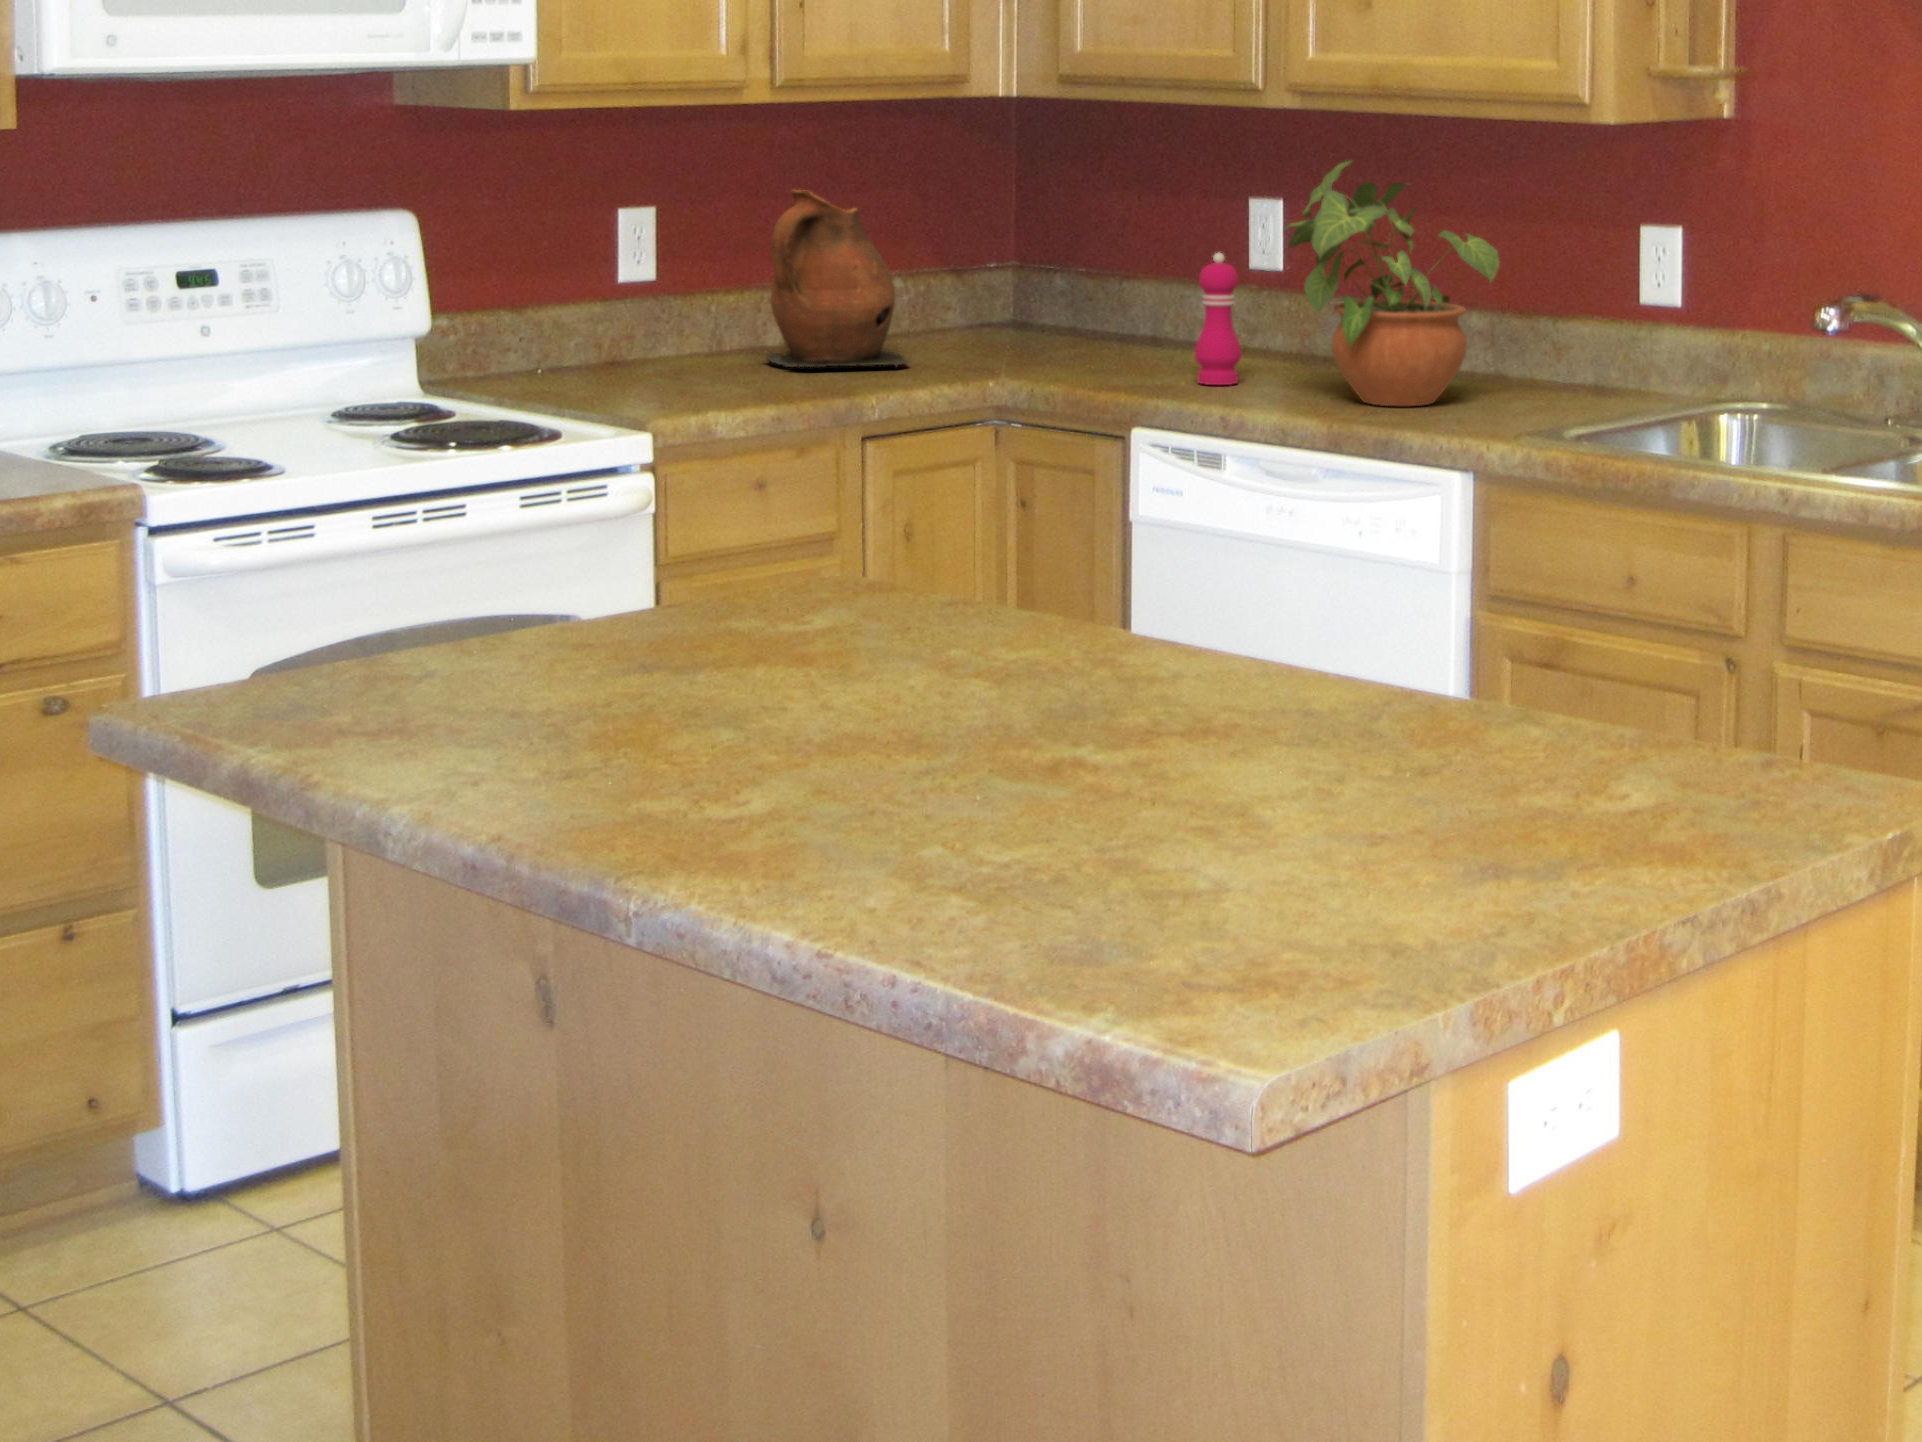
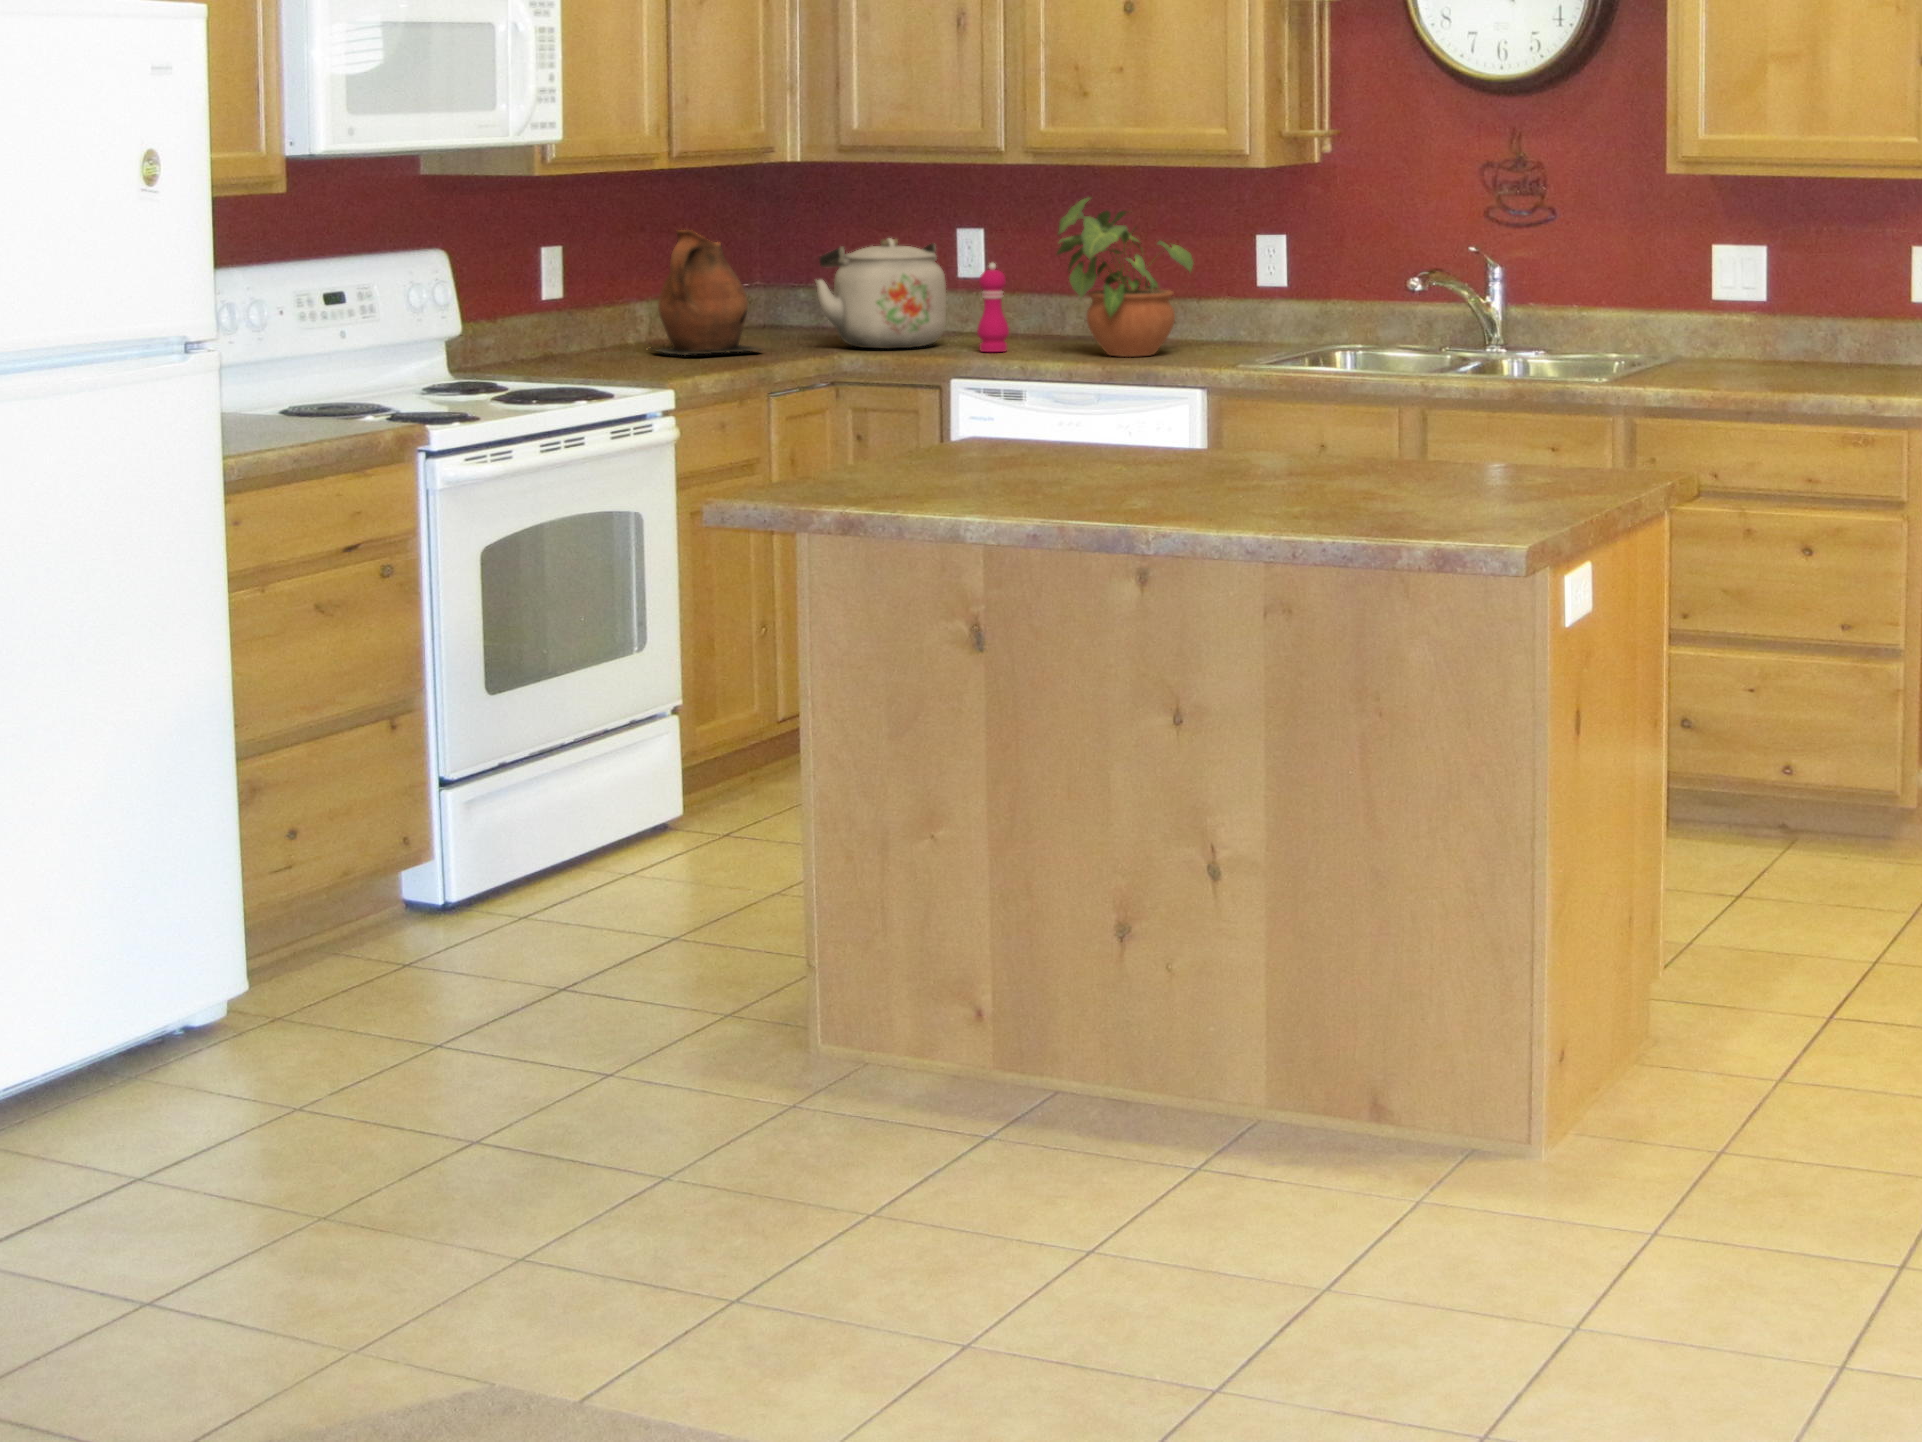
kettle: none [984,209,1179,369] -> present [815,238,946,349]

